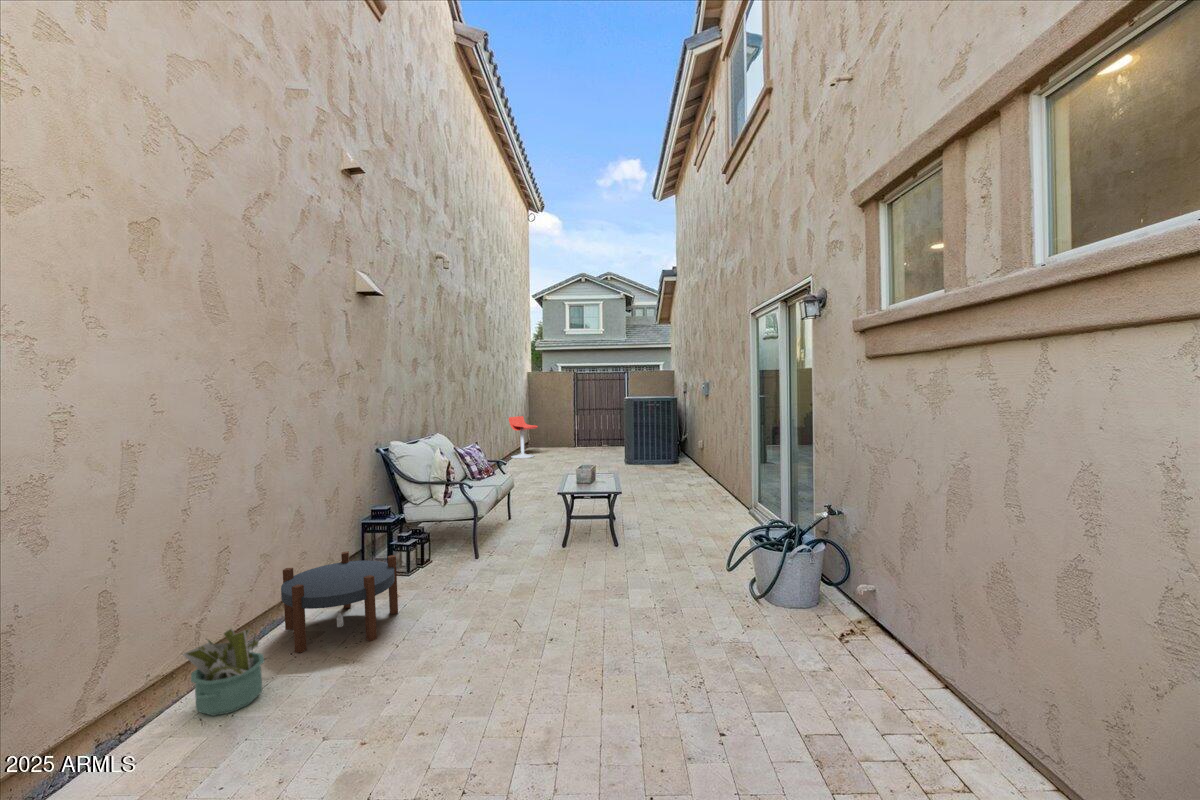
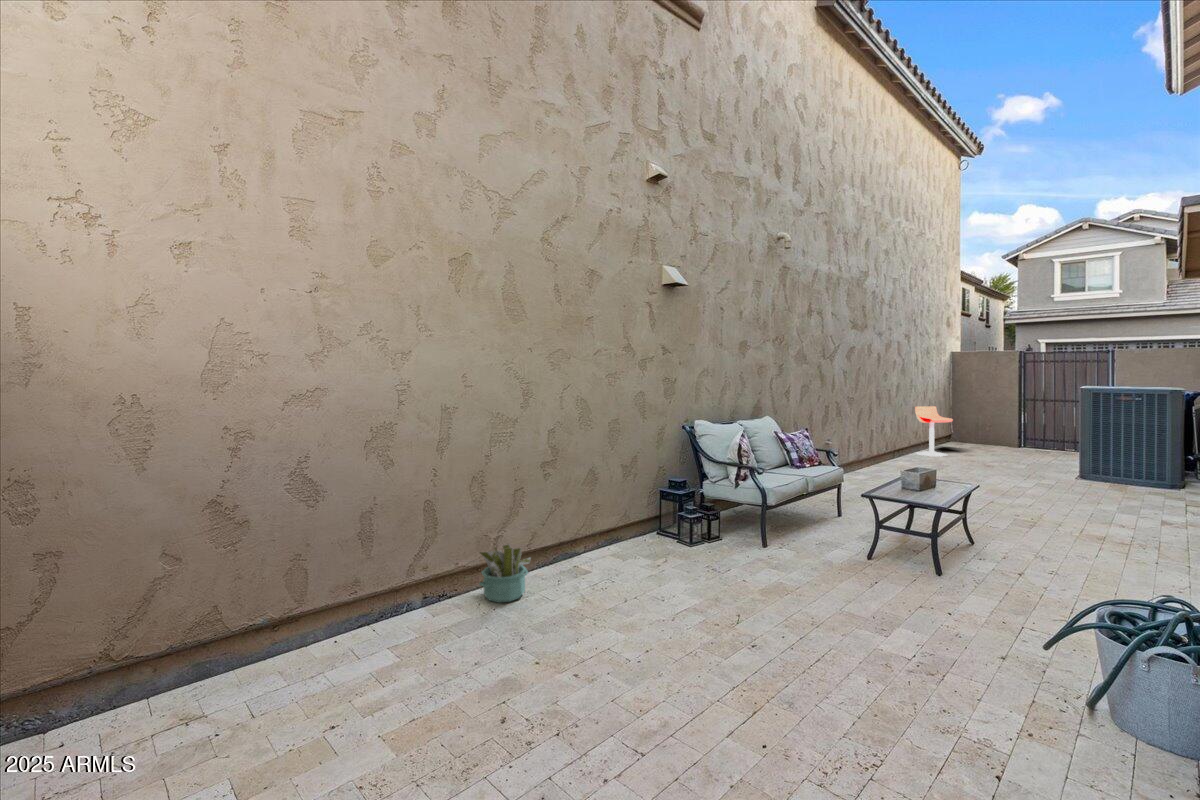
side table: present [281,551,398,653] -> none [563,510,653,588]

